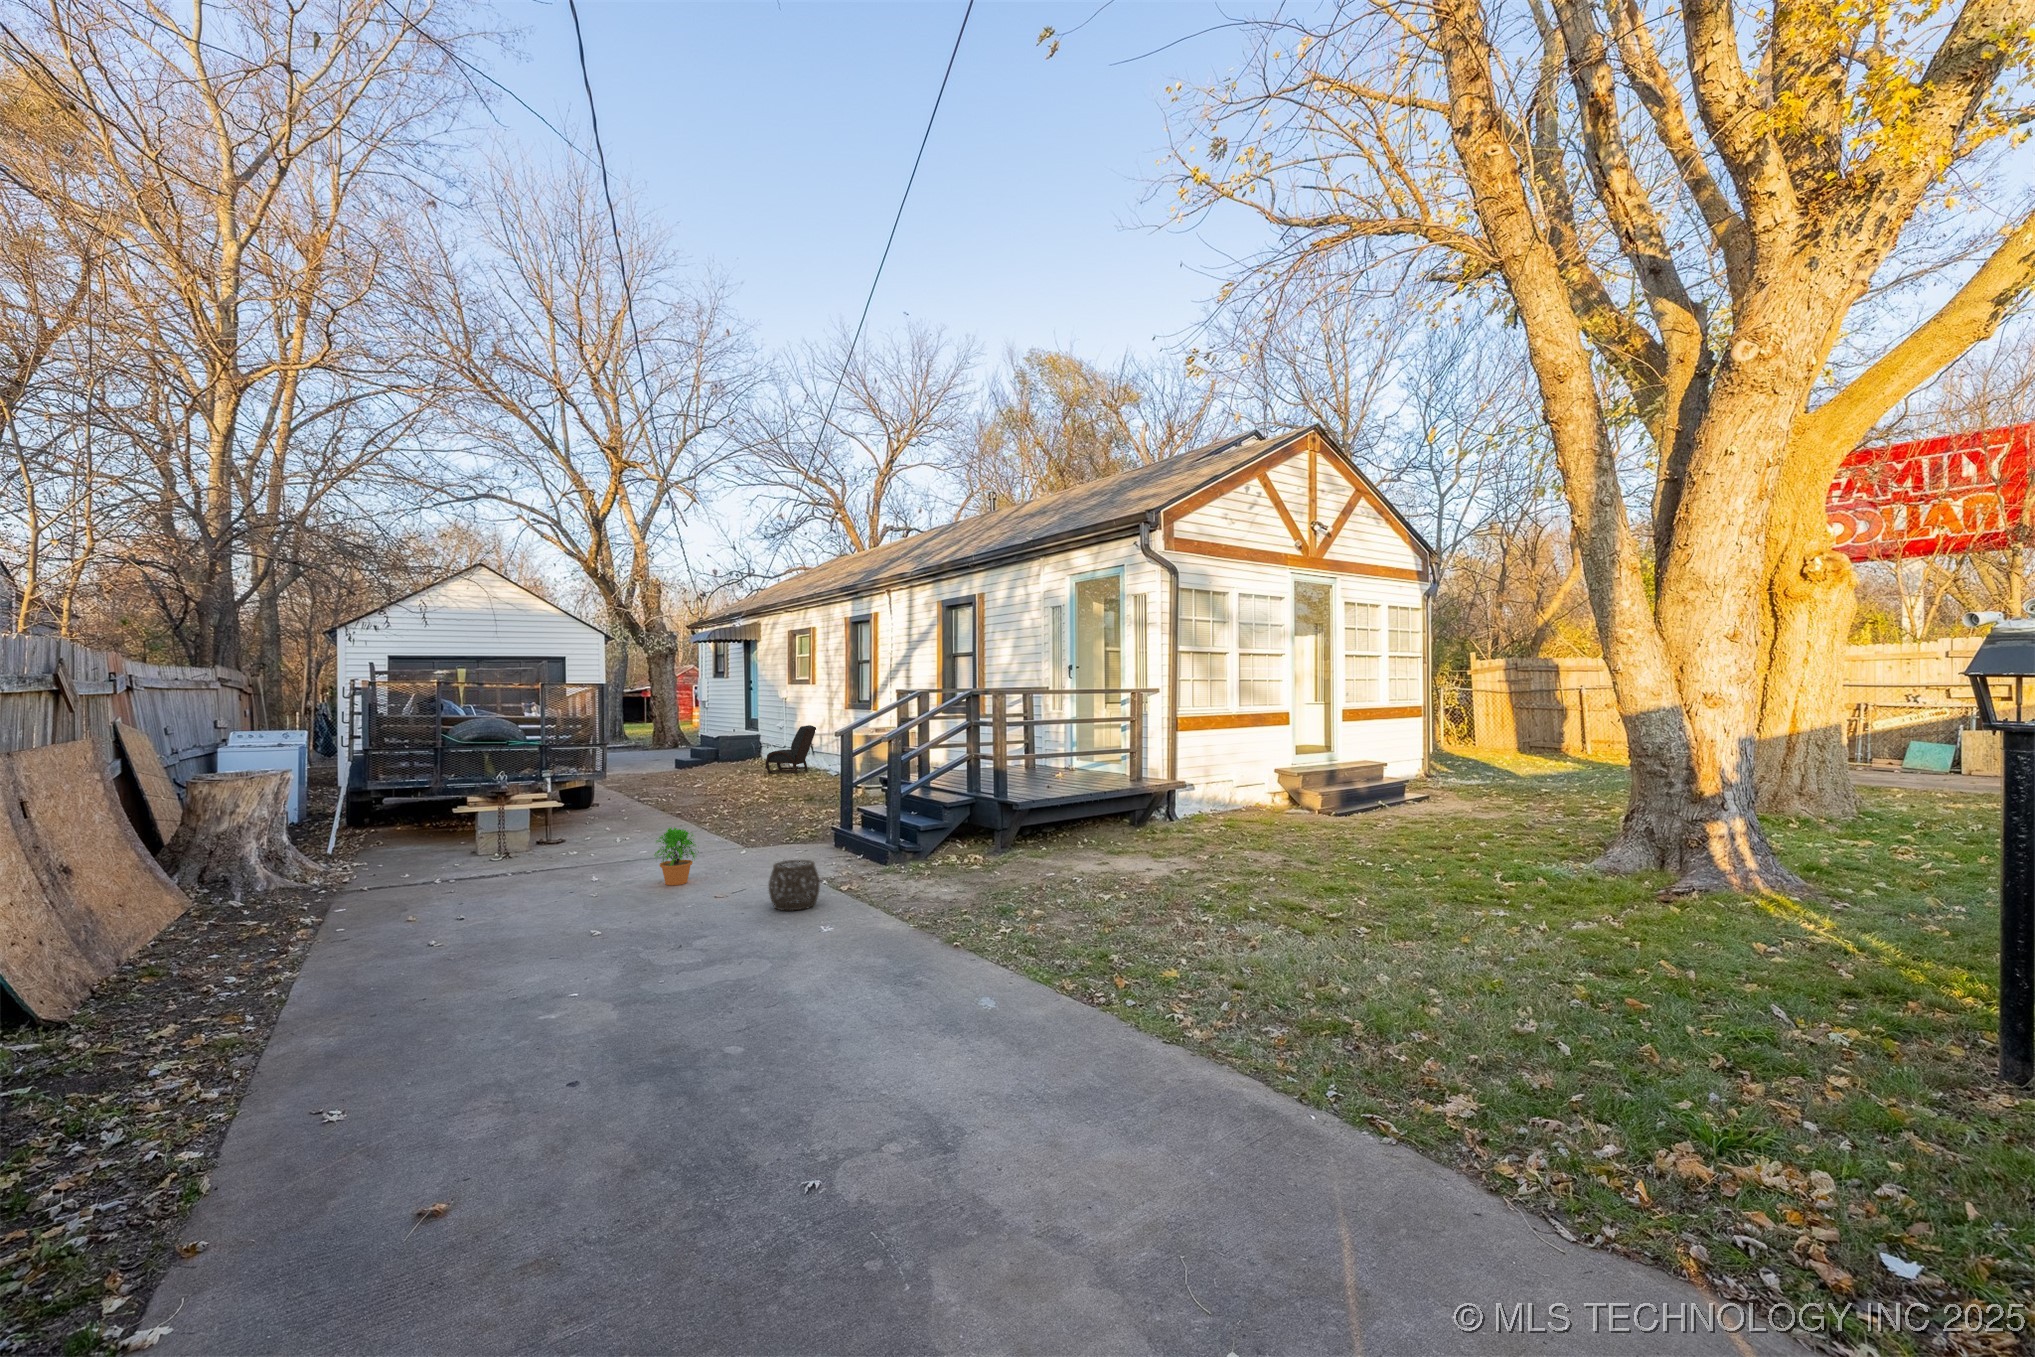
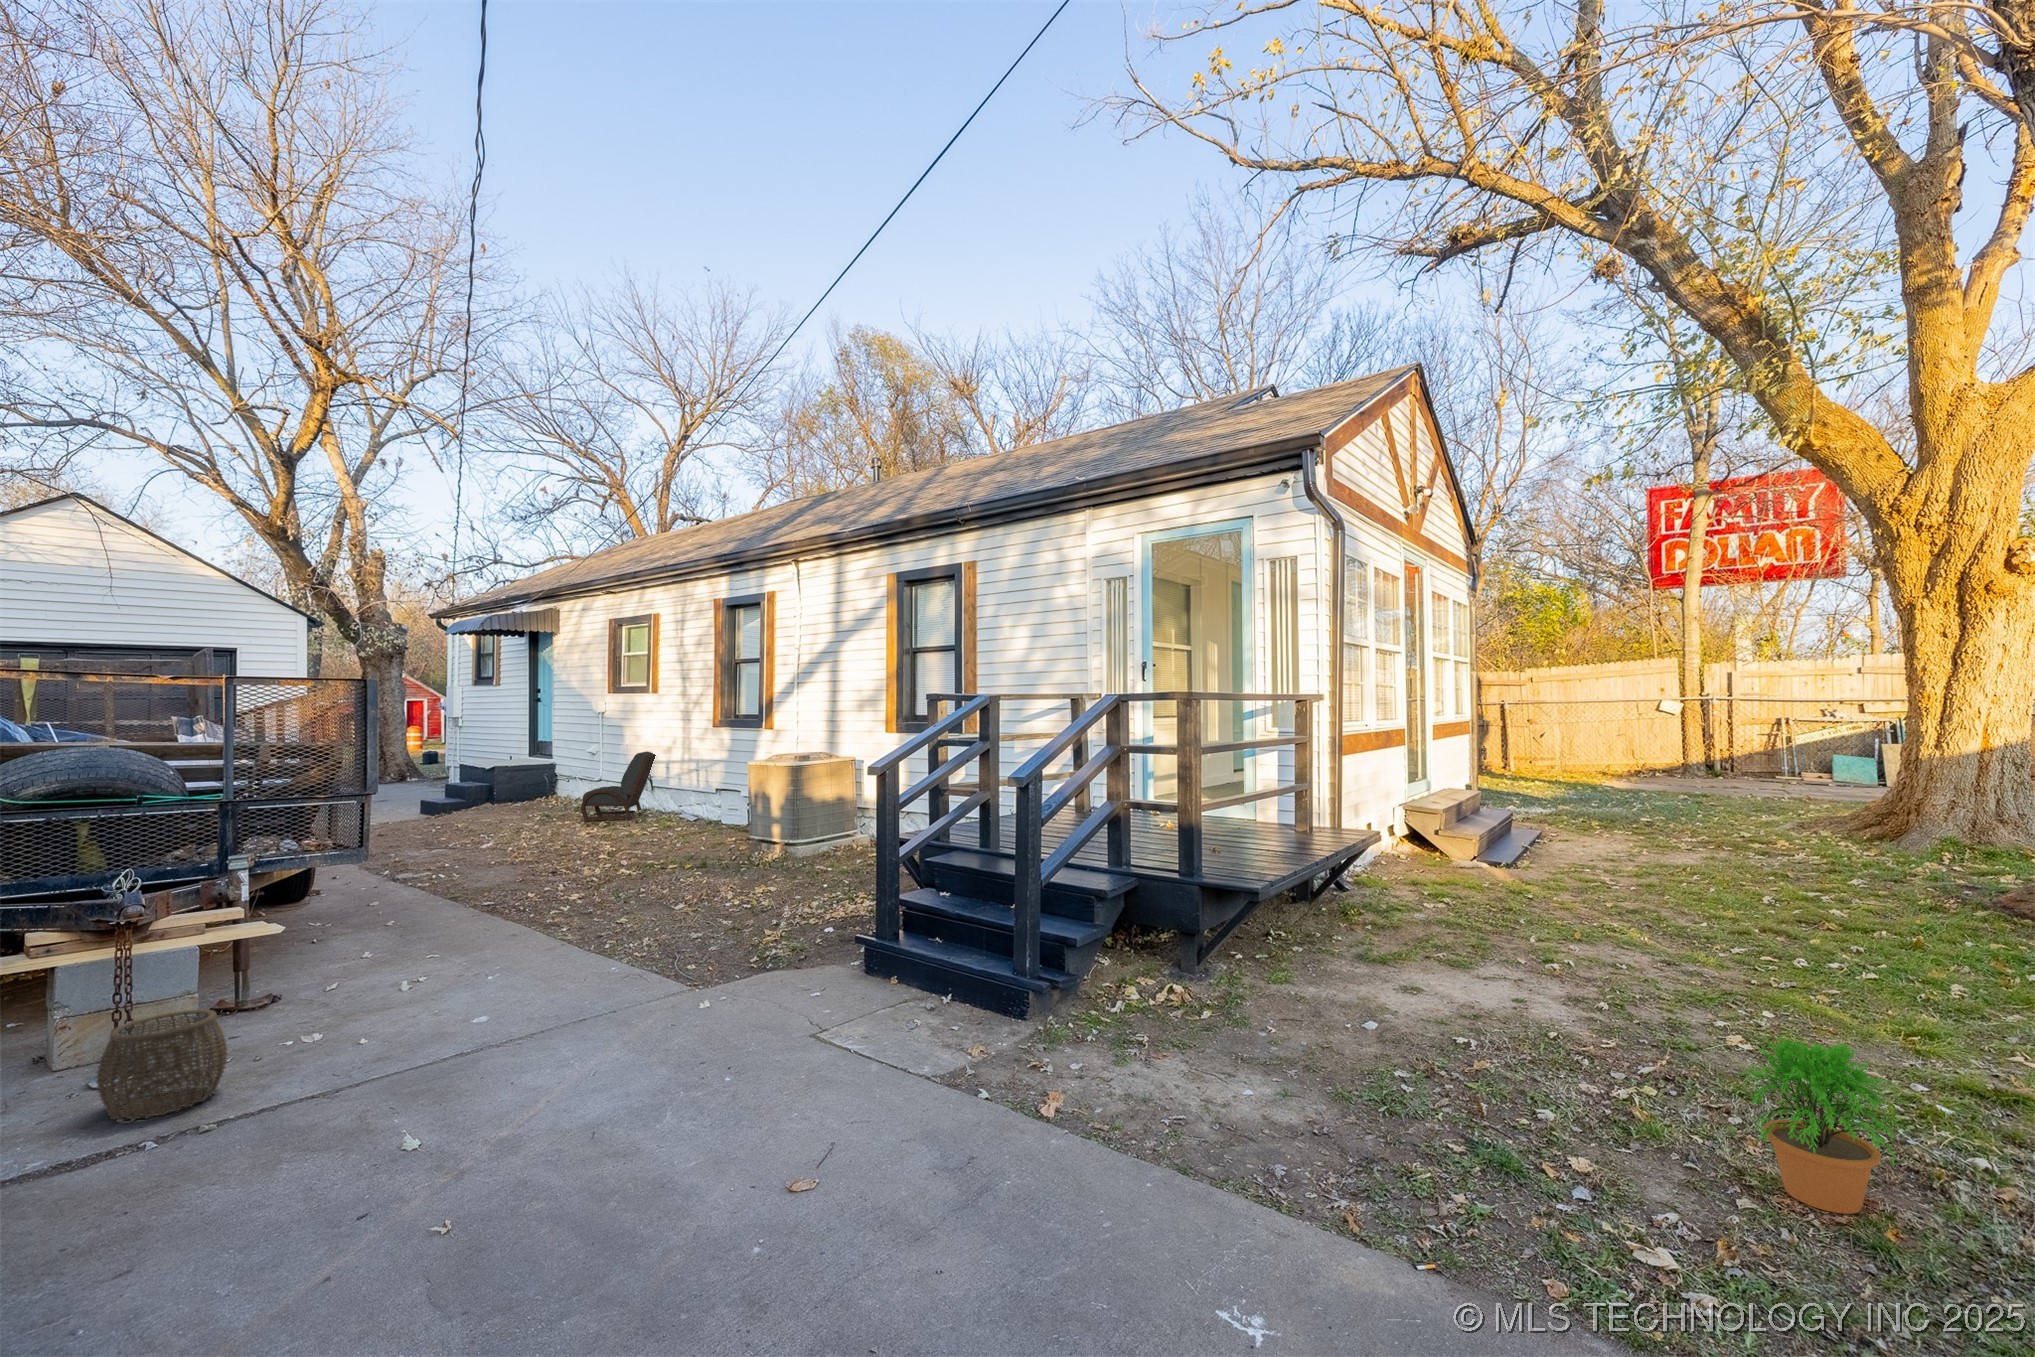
potted plant: present [654,827,696,885] -> present [1737,1037,1906,1214]
woven basket: present [769,860,820,911] -> present [95,1009,228,1120]

